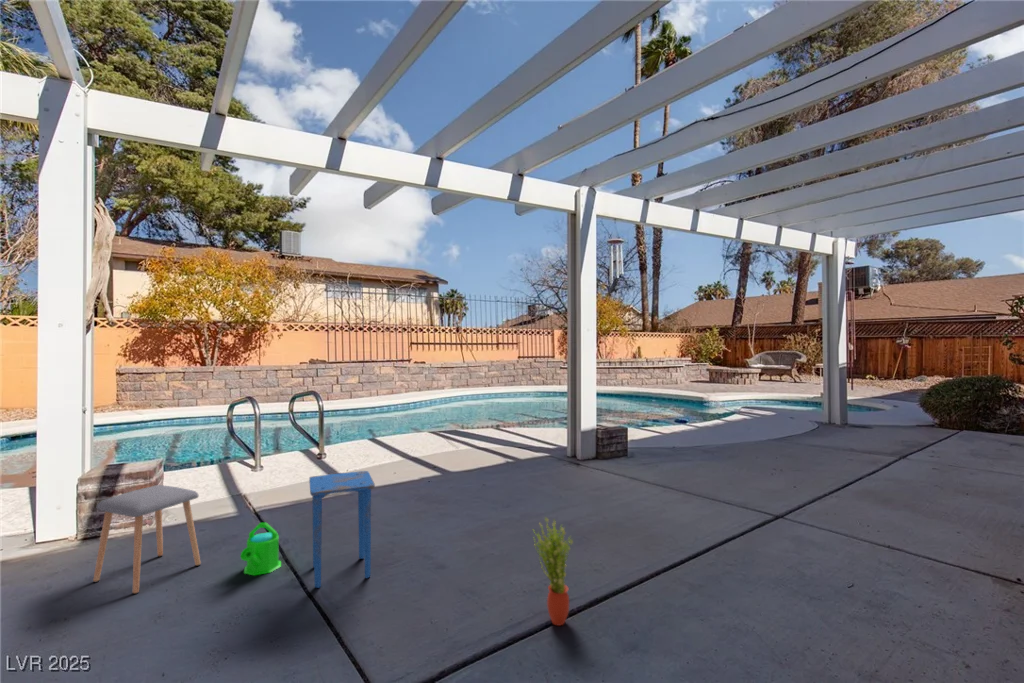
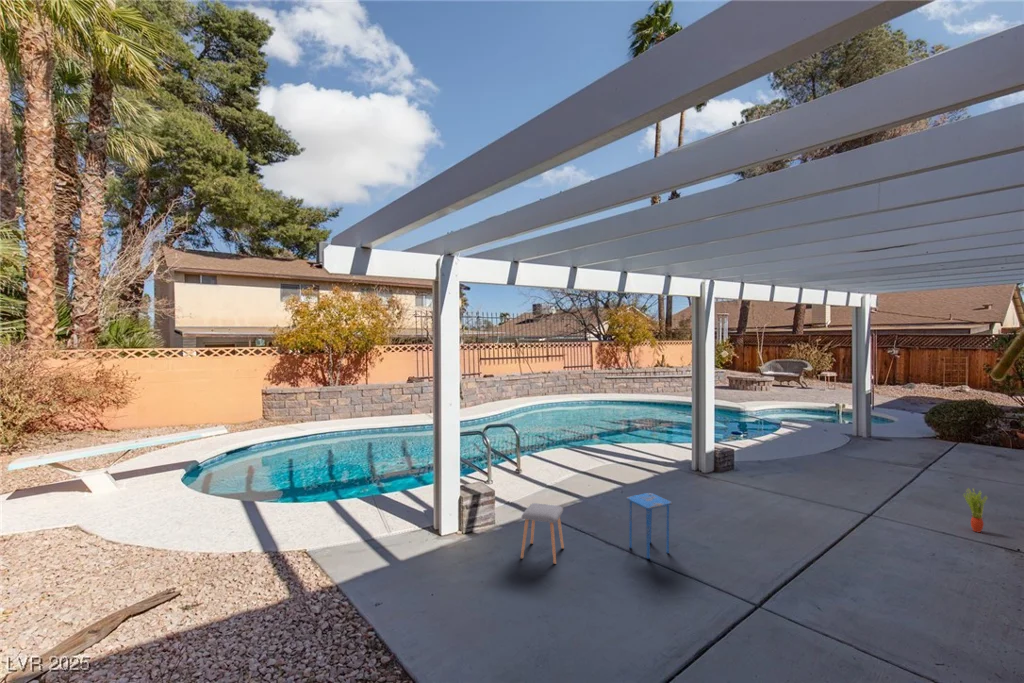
potted plant: present [534,518,573,625] -> present [964,489,987,532]
watering can: present [241,522,281,575] -> none [591,524,611,553]

